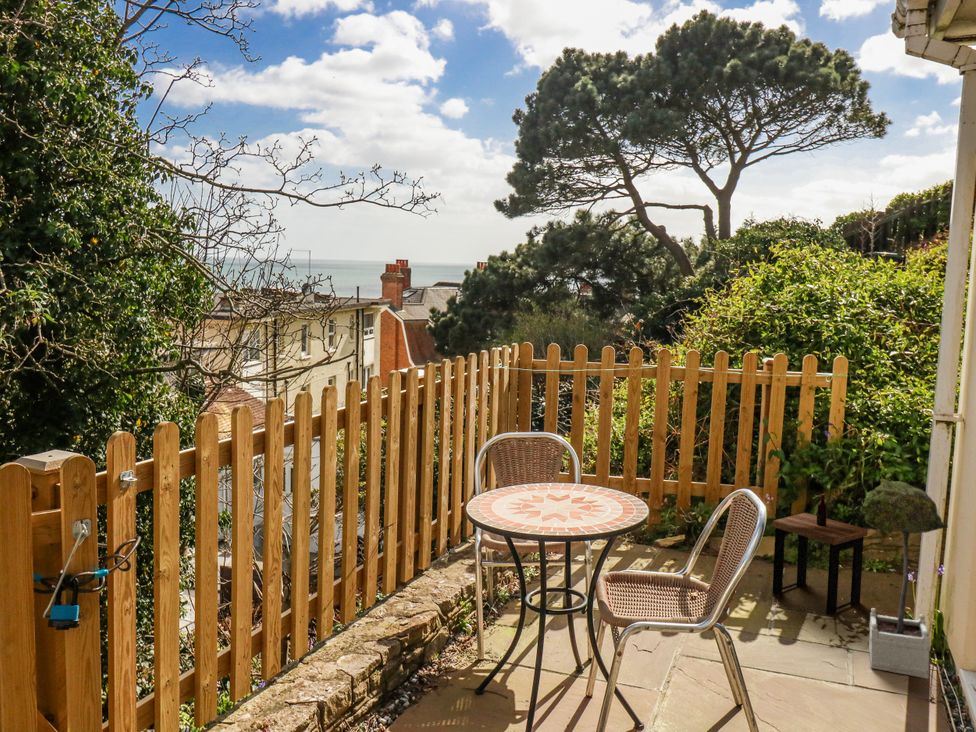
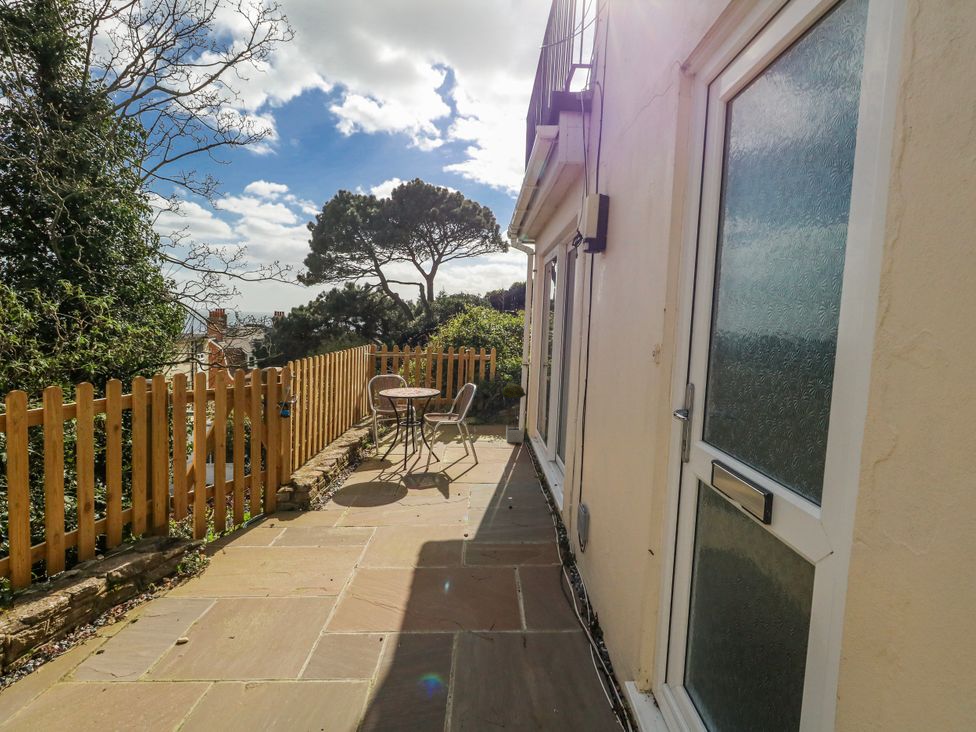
side table: present [772,494,868,615] -> none [474,394,505,434]

